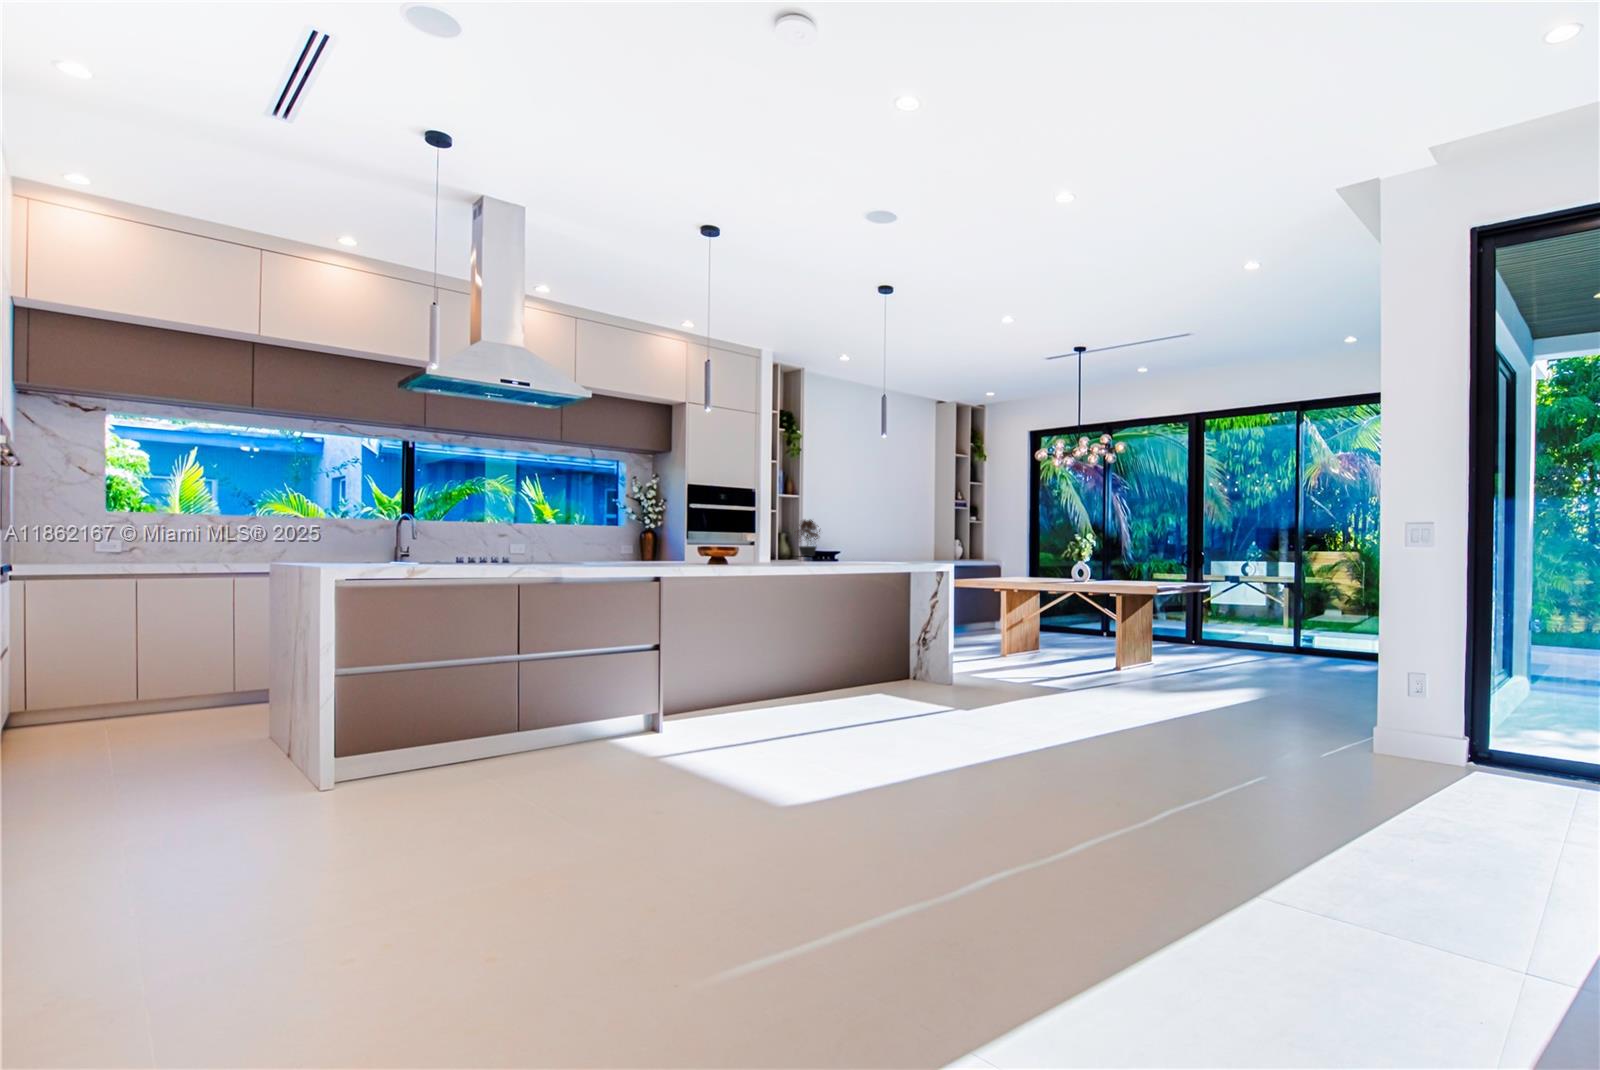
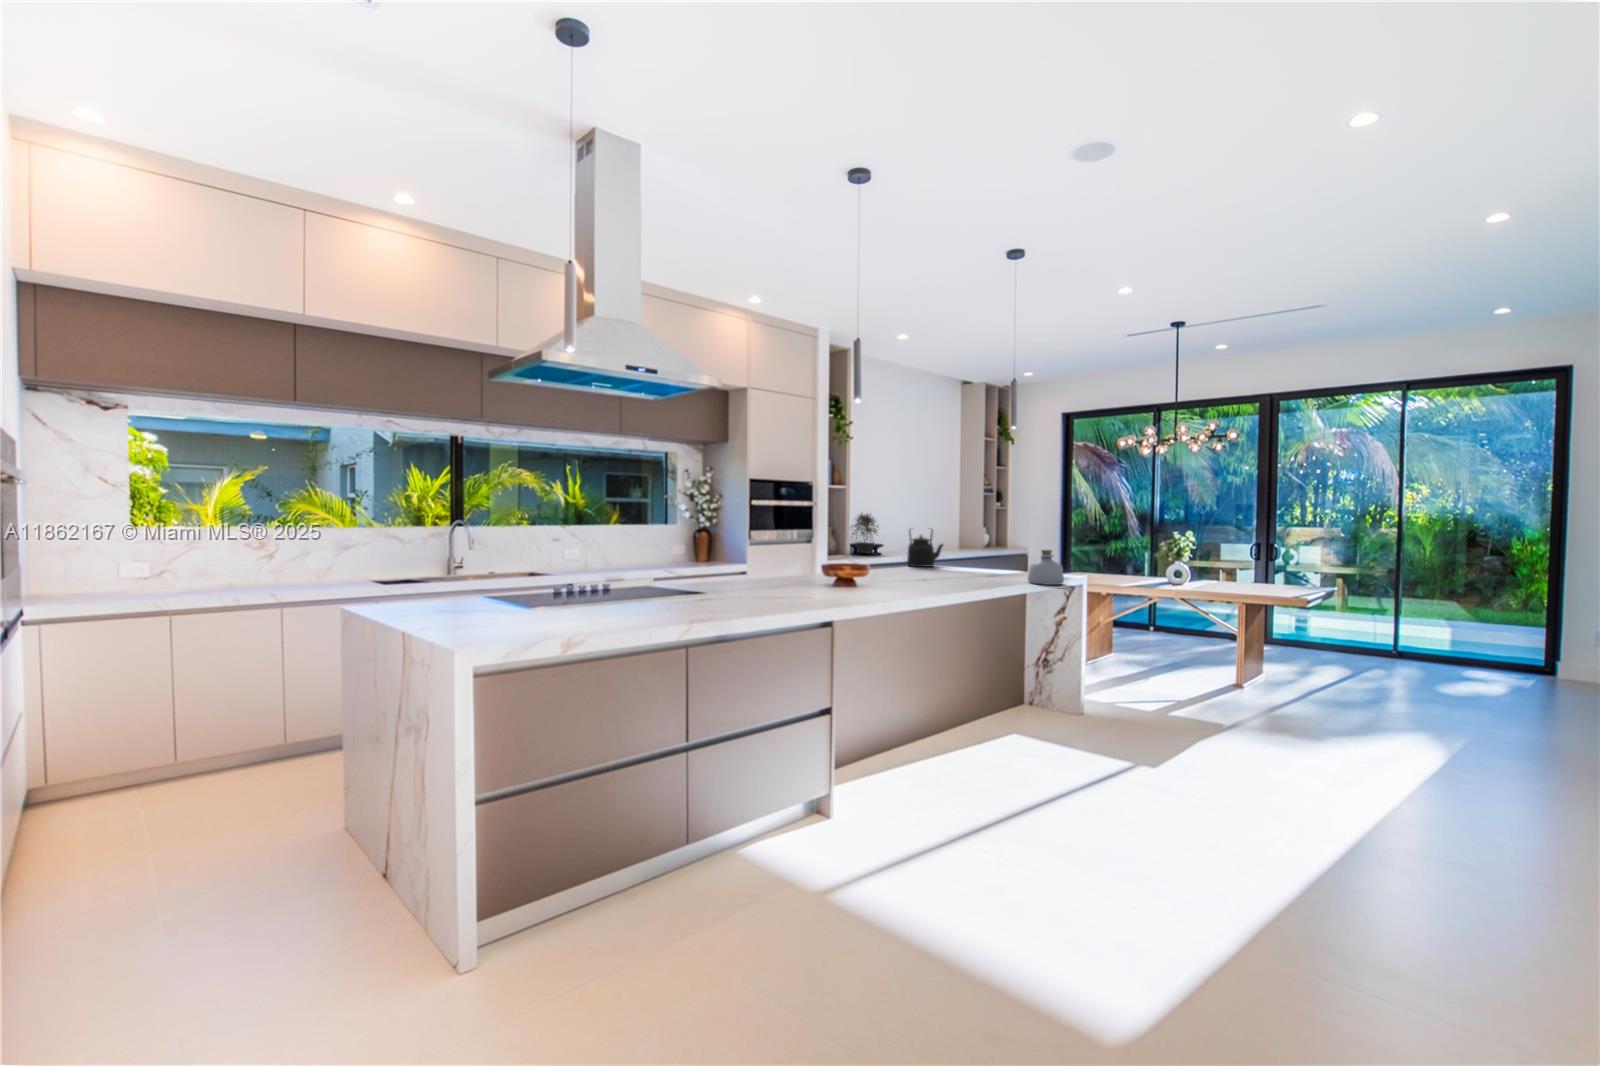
kettle: none [822,527,857,561] -> present [907,529,943,567]
bottle: none [899,540,929,569] -> present [1028,550,1064,585]

